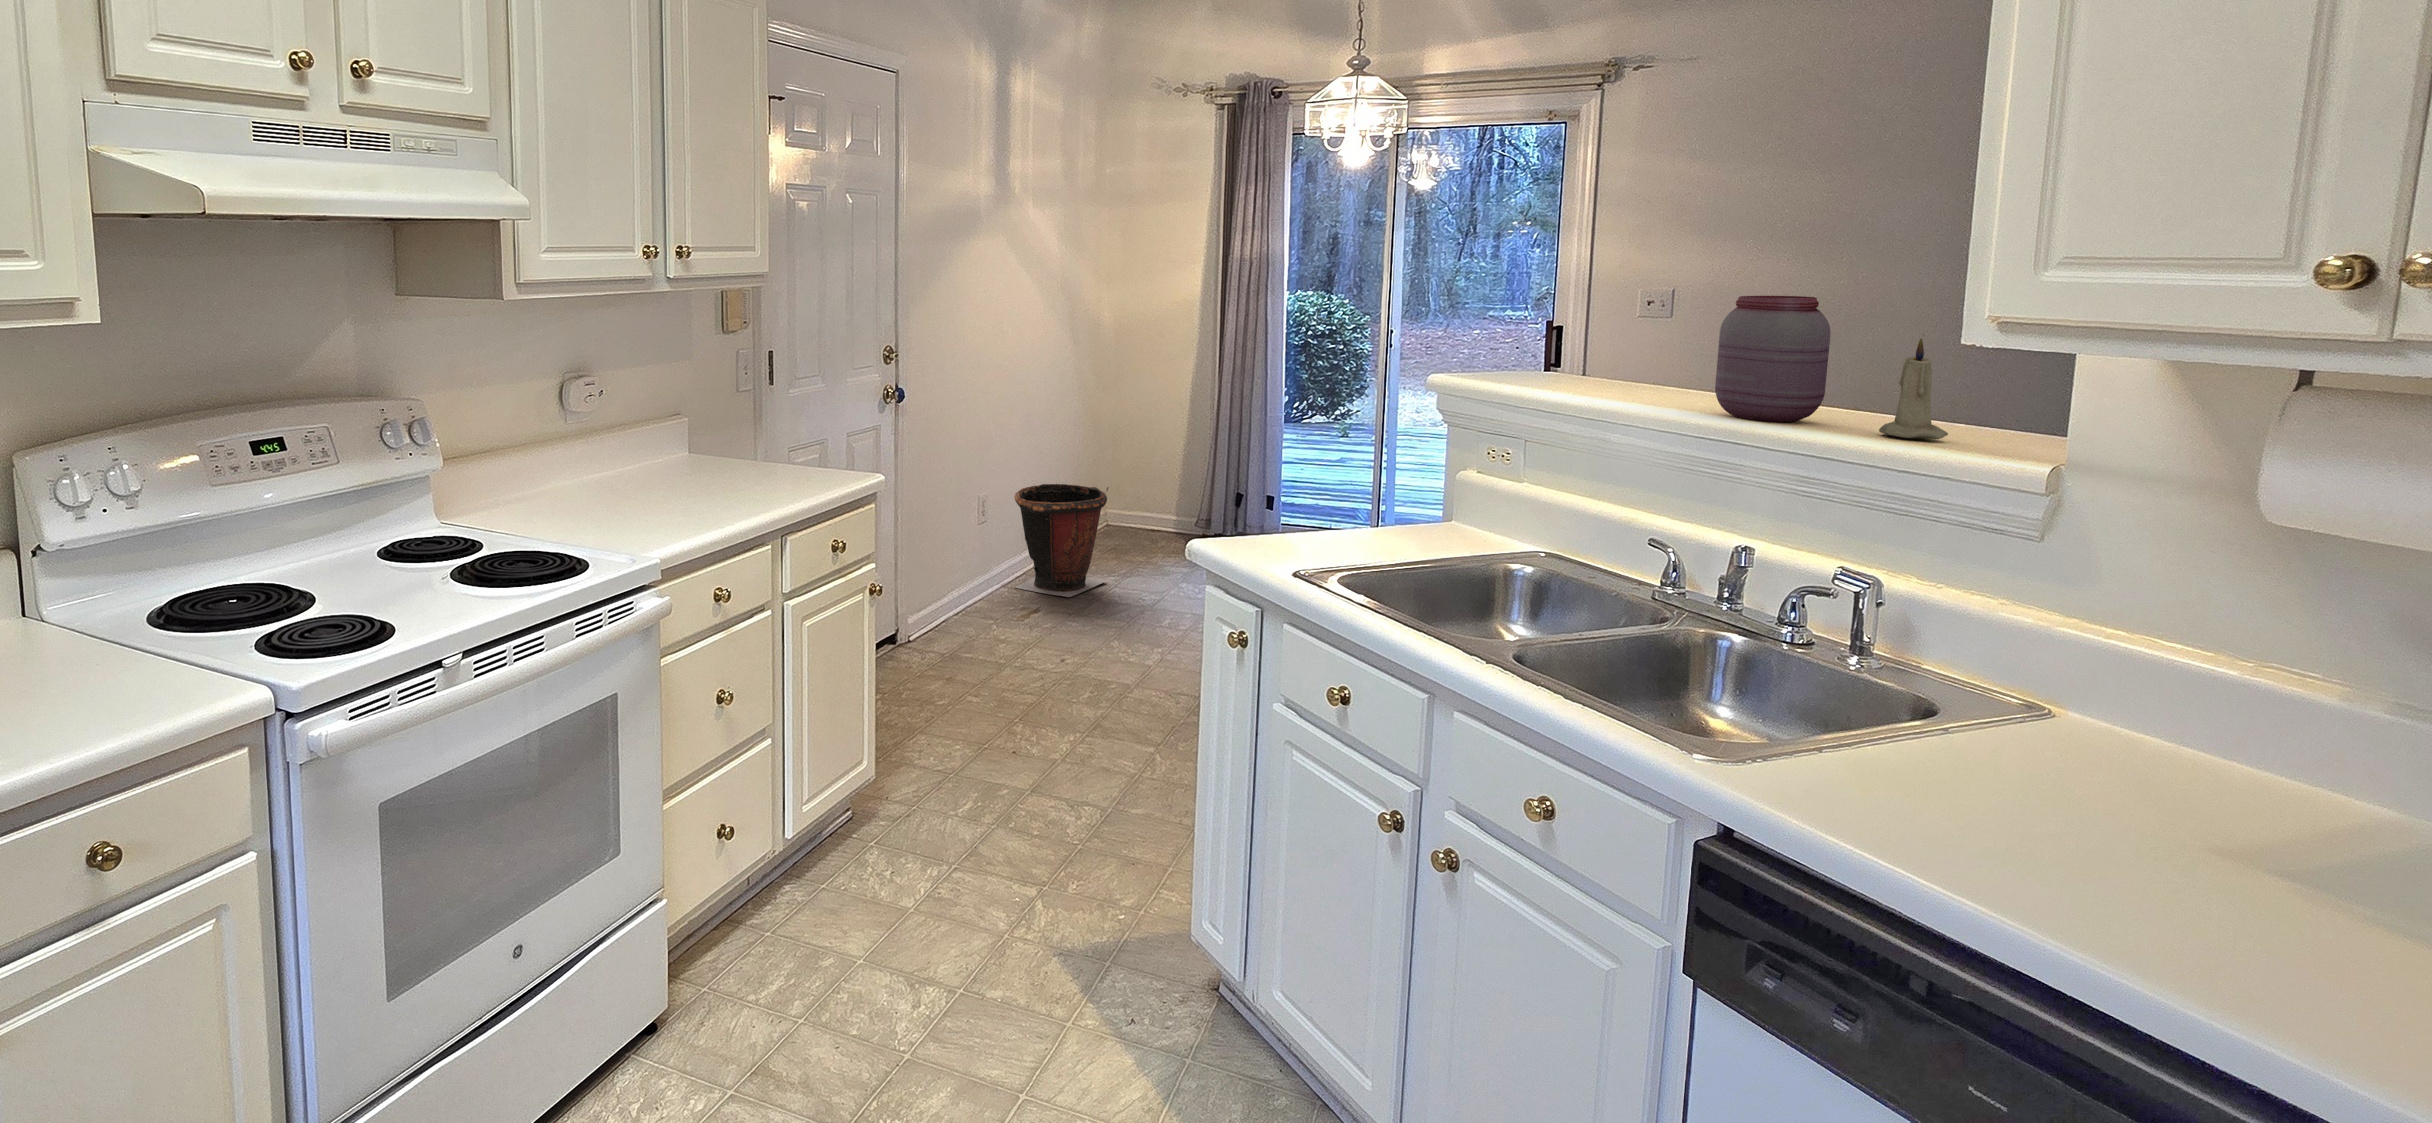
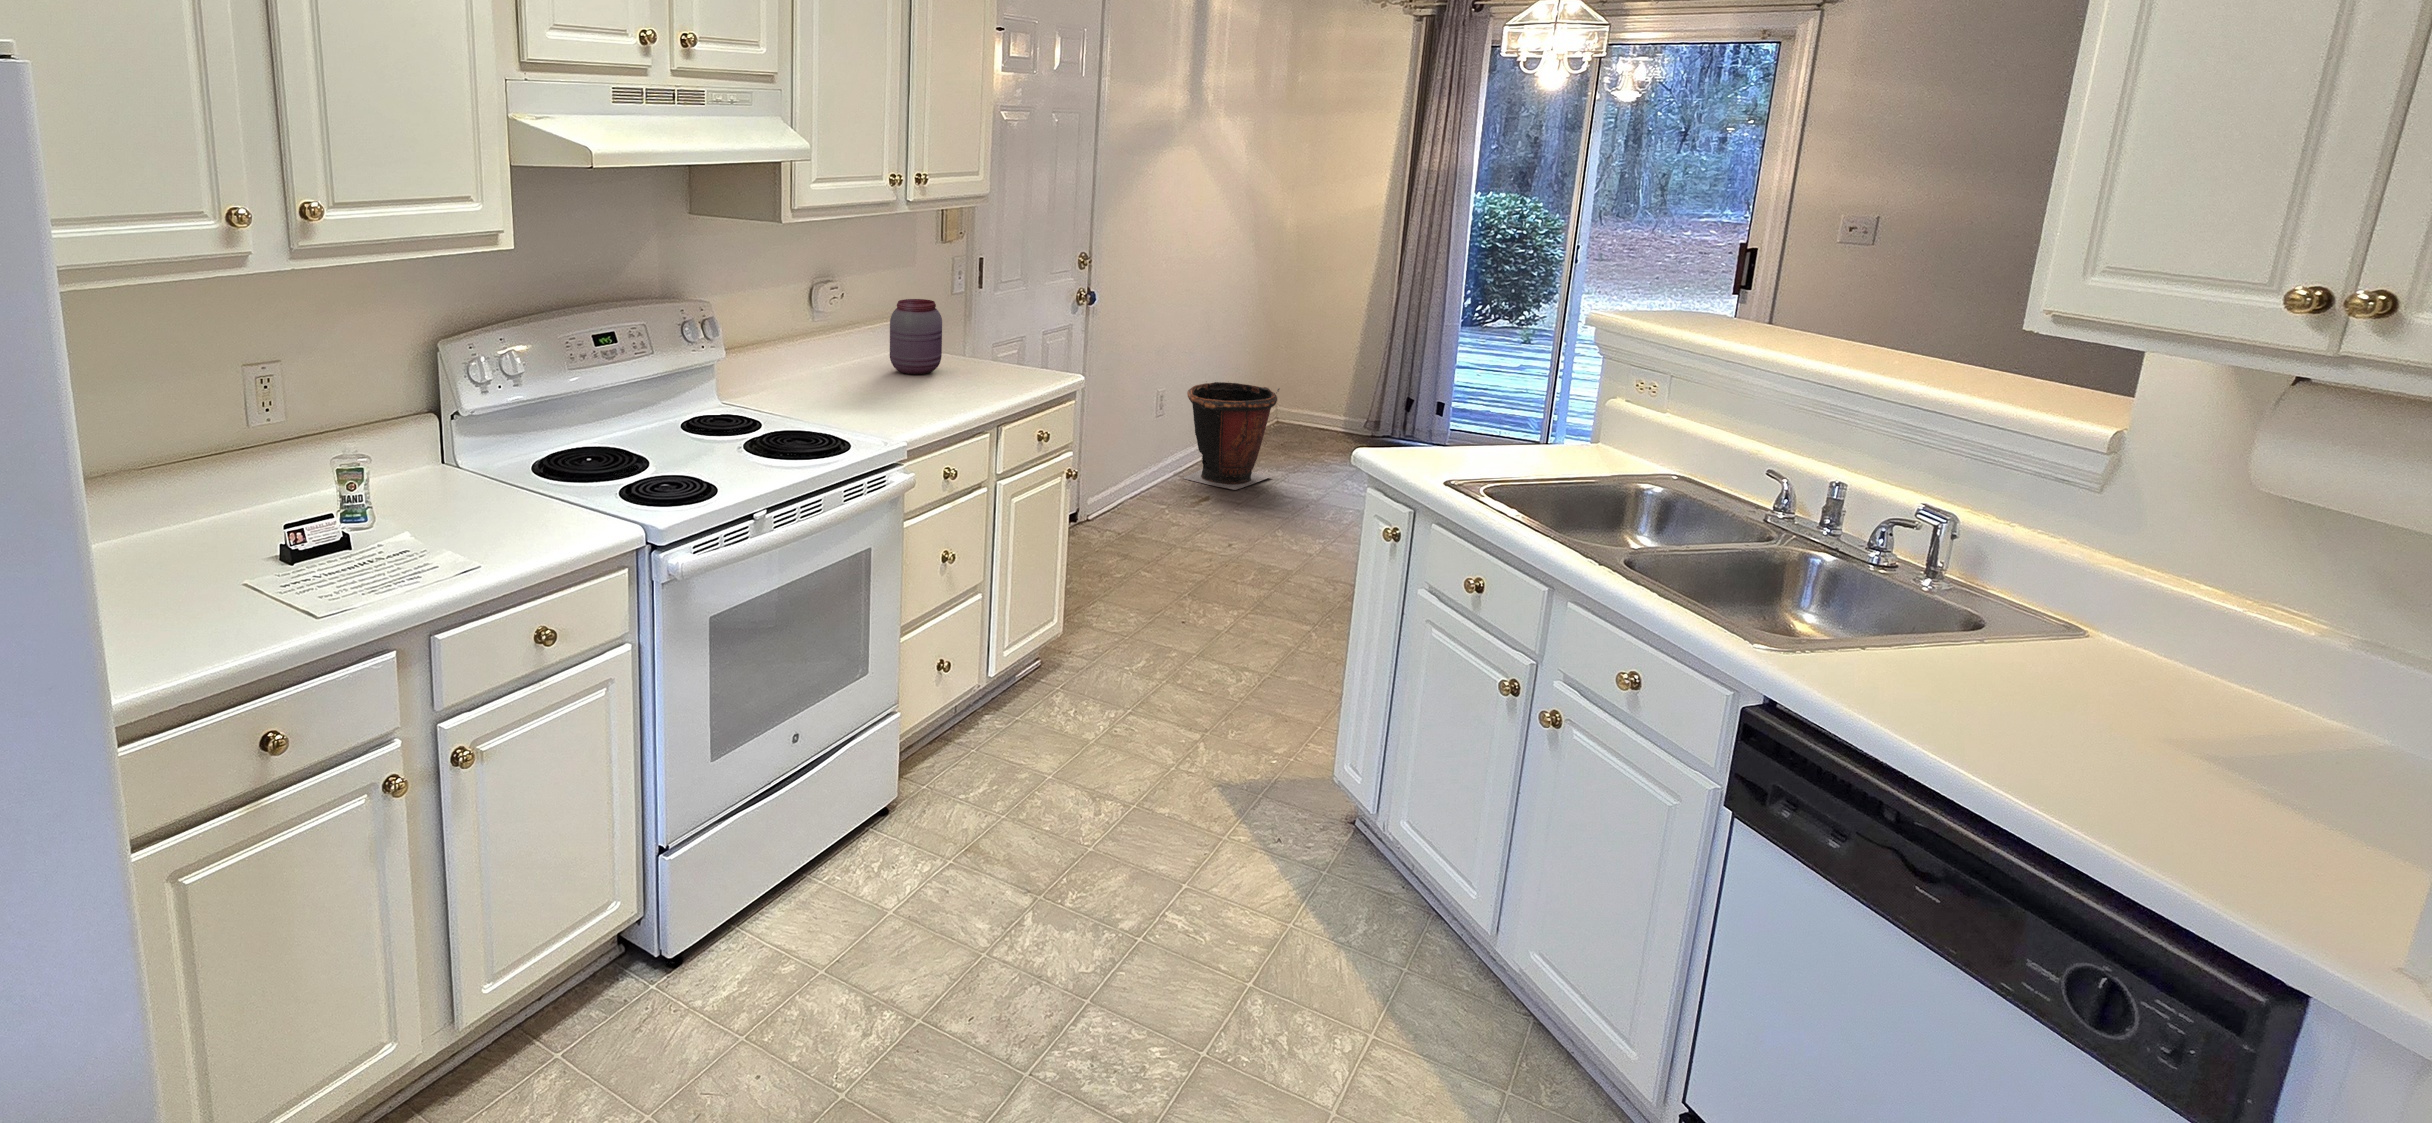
jar: present [1715,296,1831,422] -> present [890,299,942,374]
candle: present [1879,338,1948,439] -> none [1990,306,2052,397]

